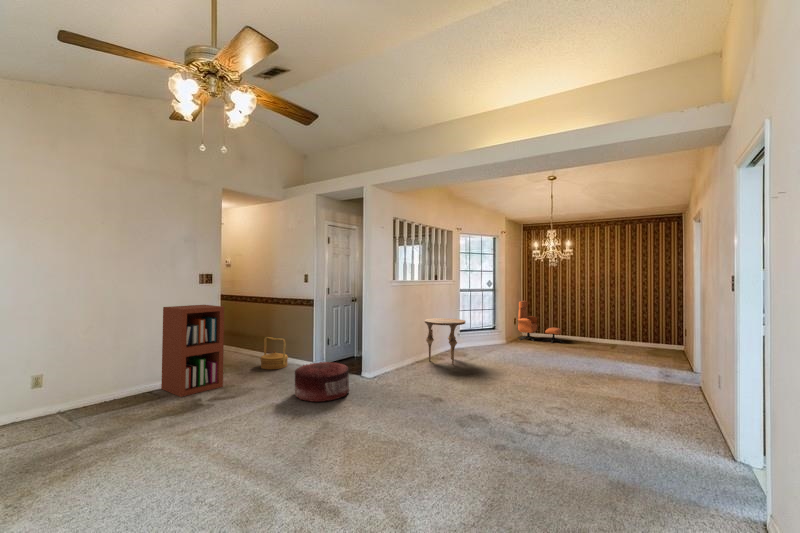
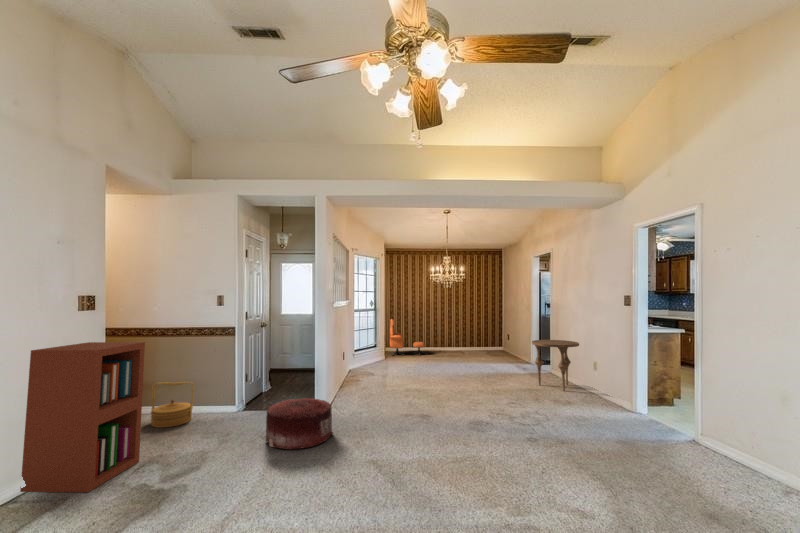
side table: present [425,318,465,365] -> present [532,340,579,391]

